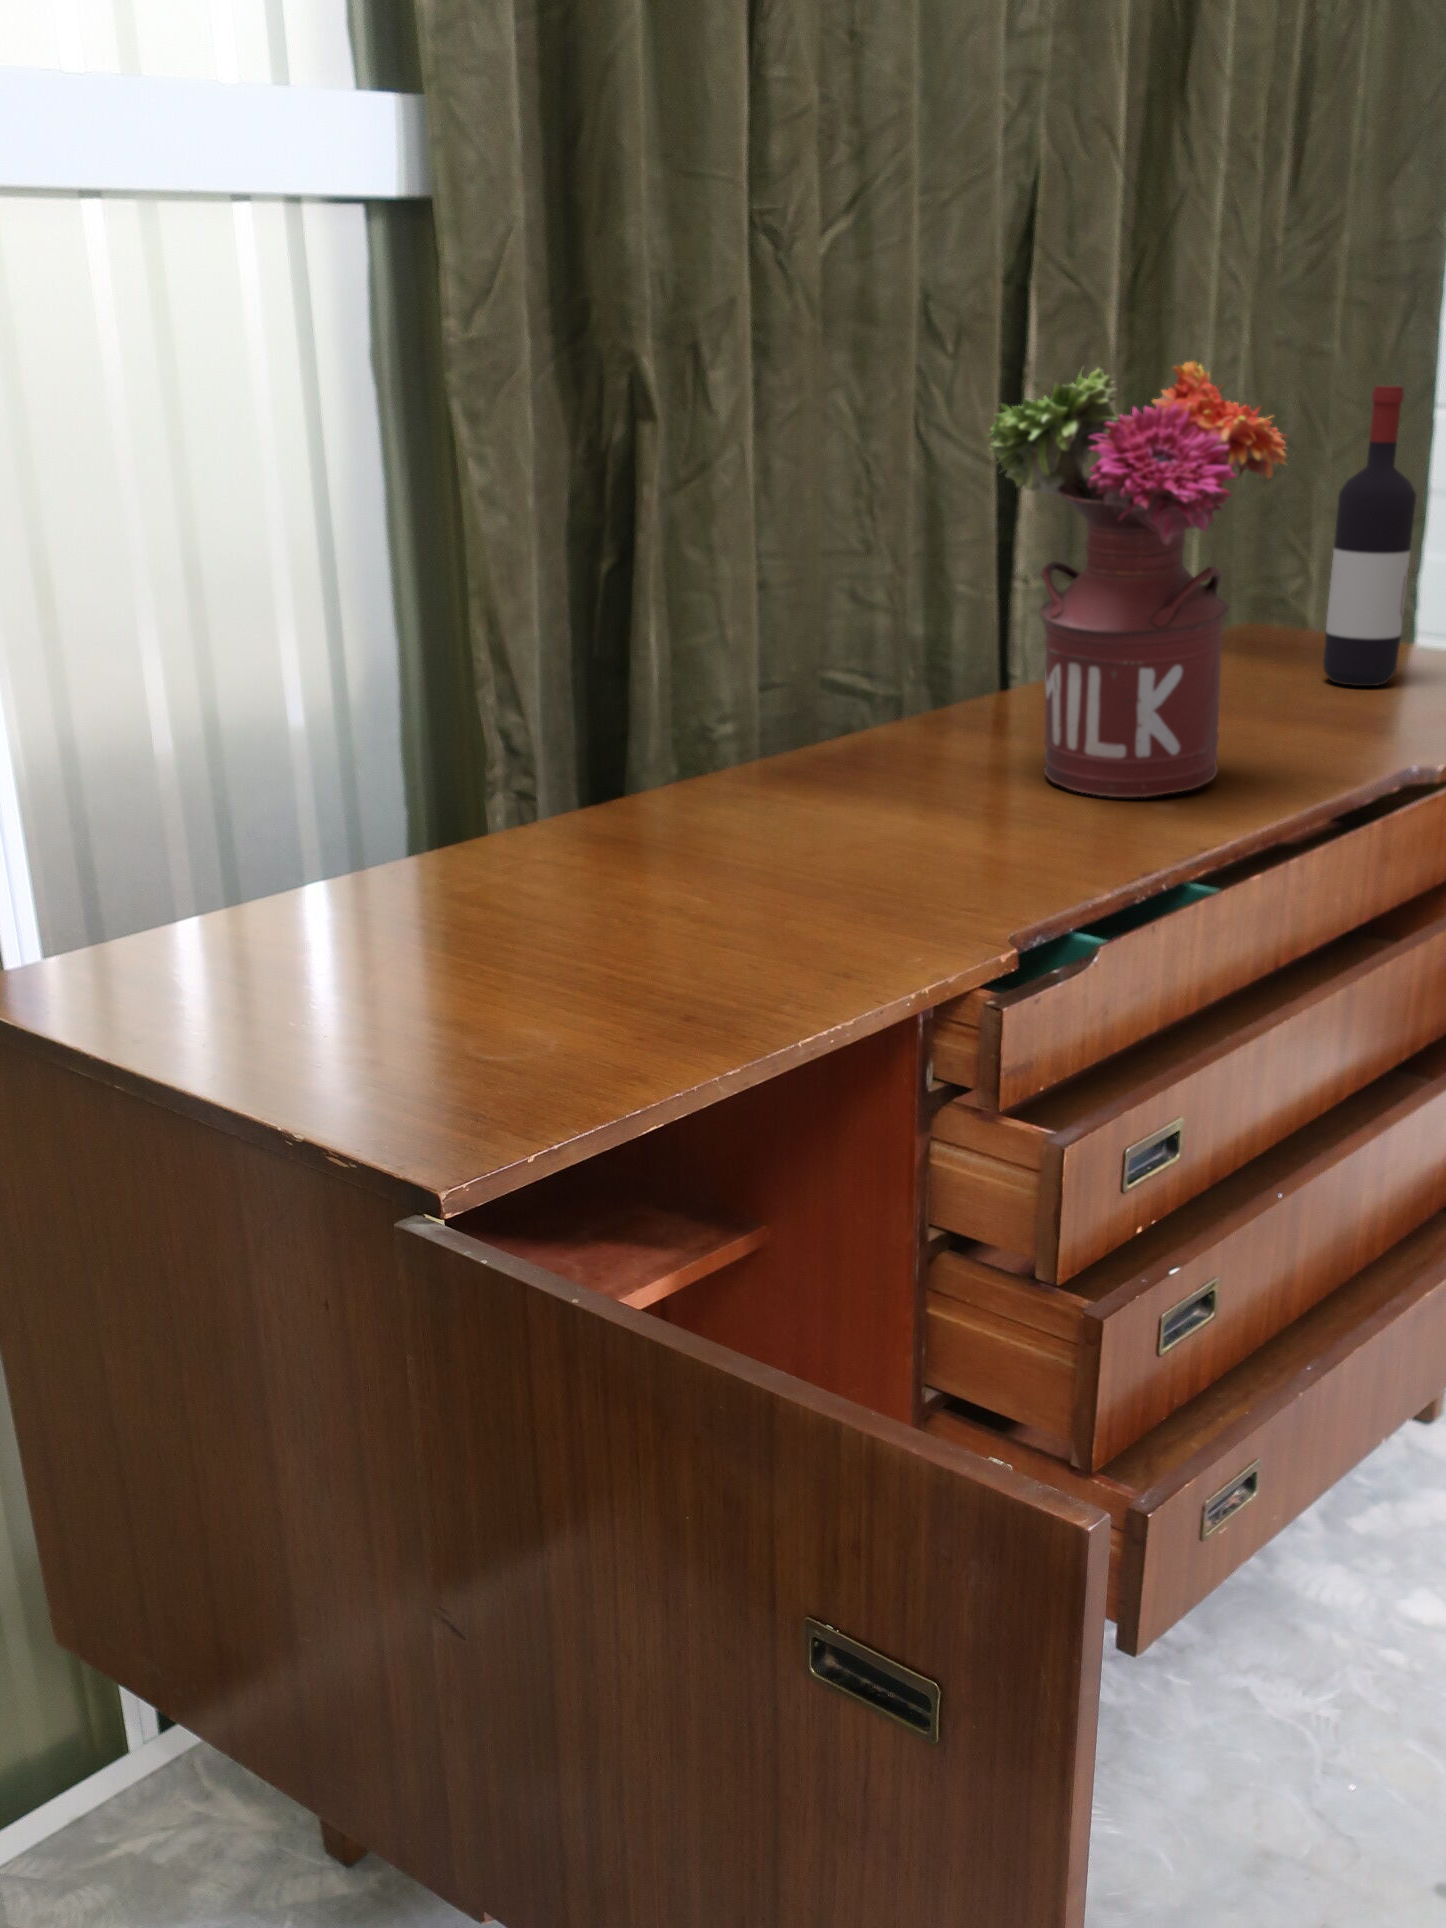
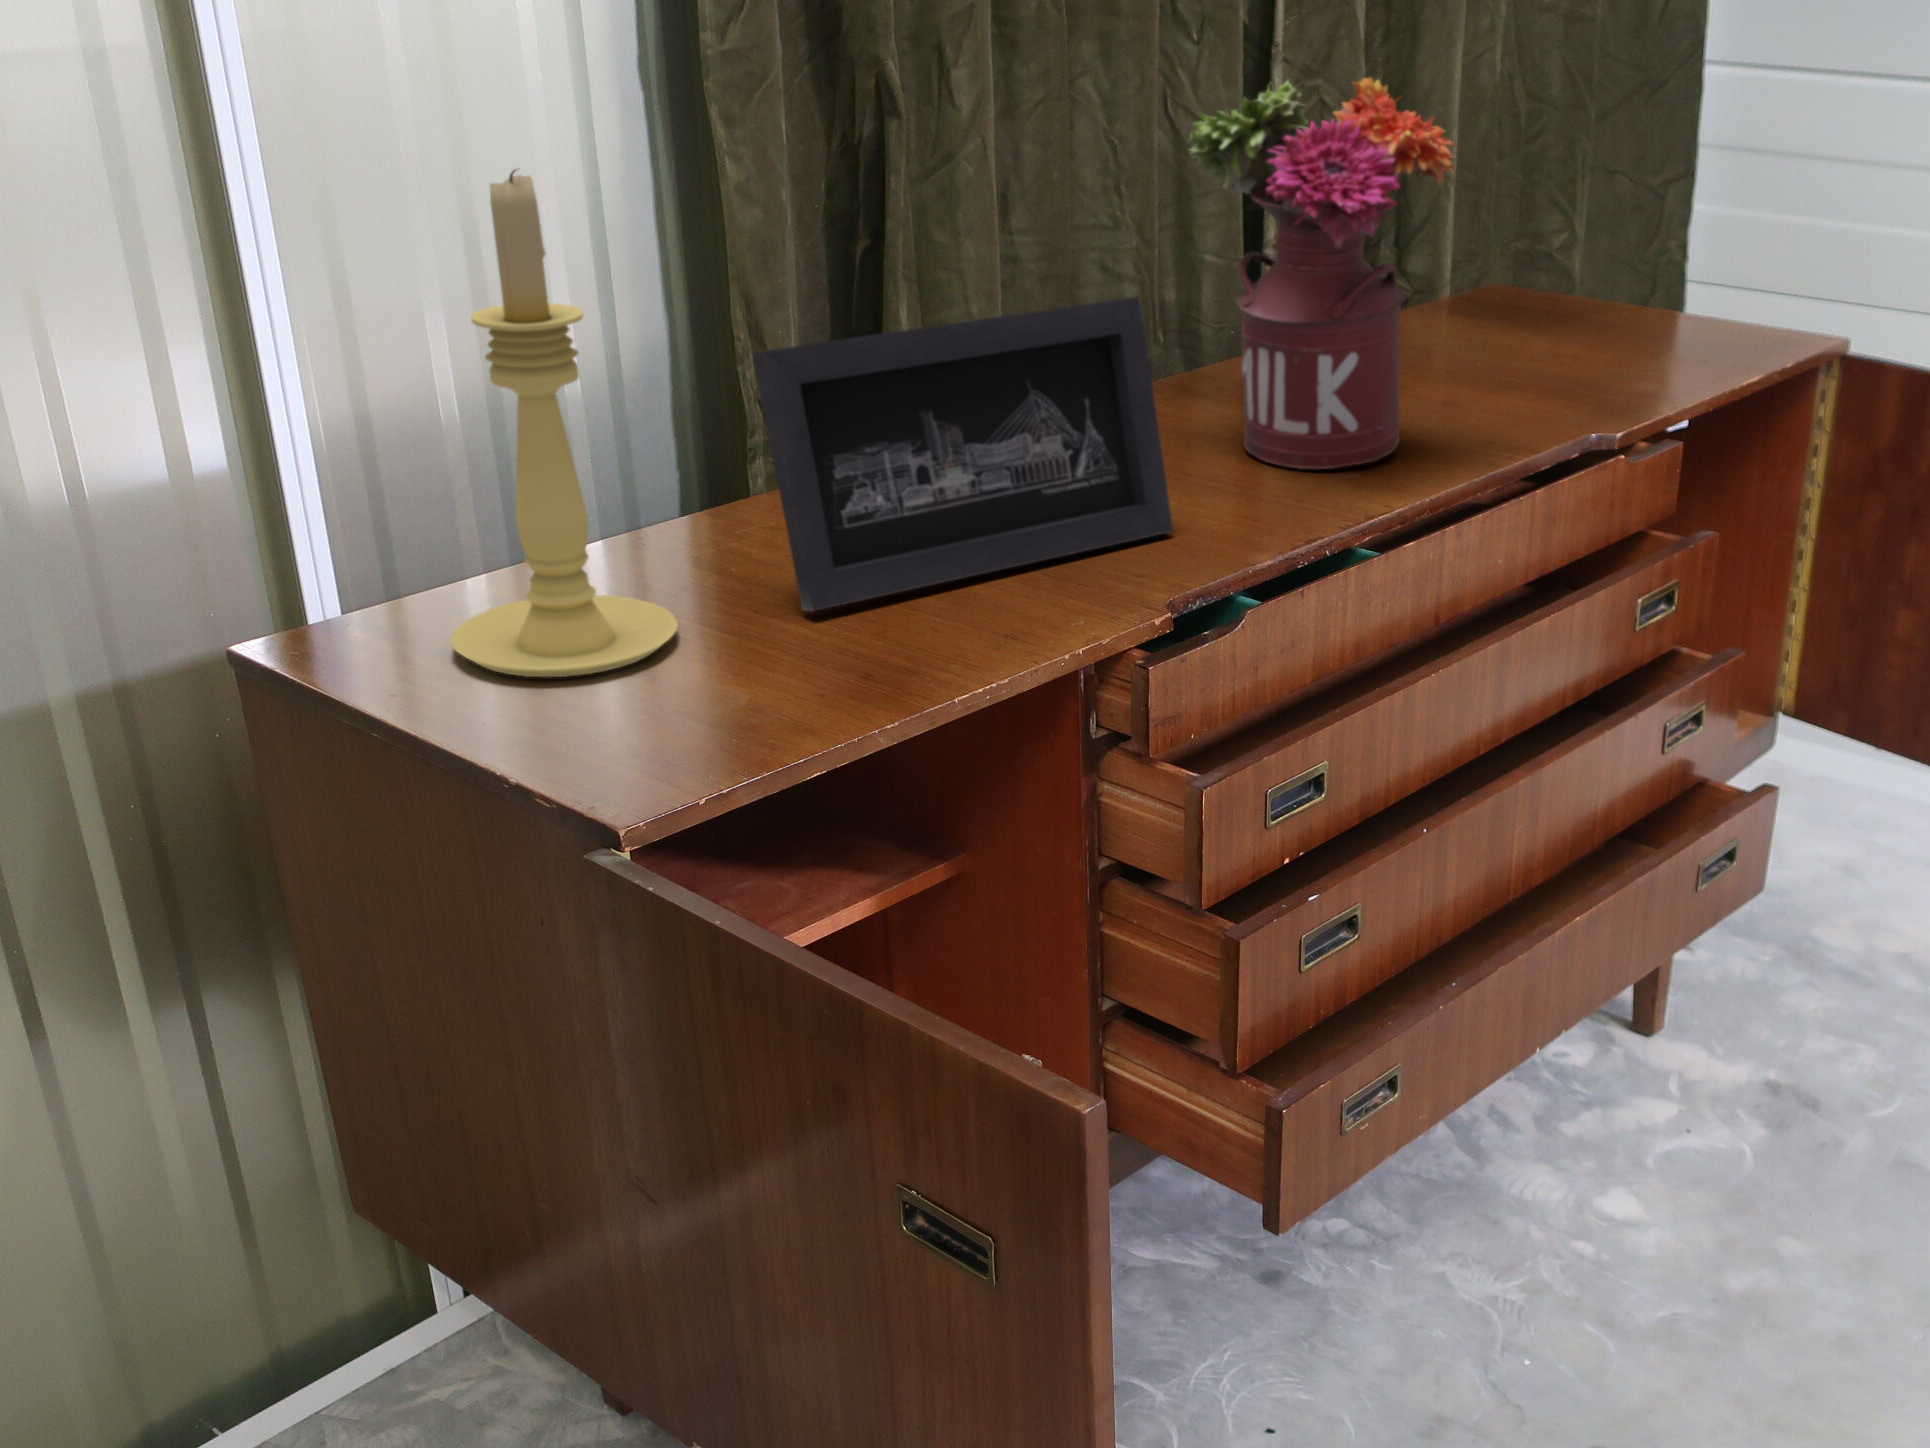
wine bottle: present [1323,386,1416,686] -> none [1539,71,1623,350]
candle holder: none [188,407,456,1018] -> present [450,169,677,677]
picture frame: none [540,592,998,943] -> present [753,297,1173,611]

